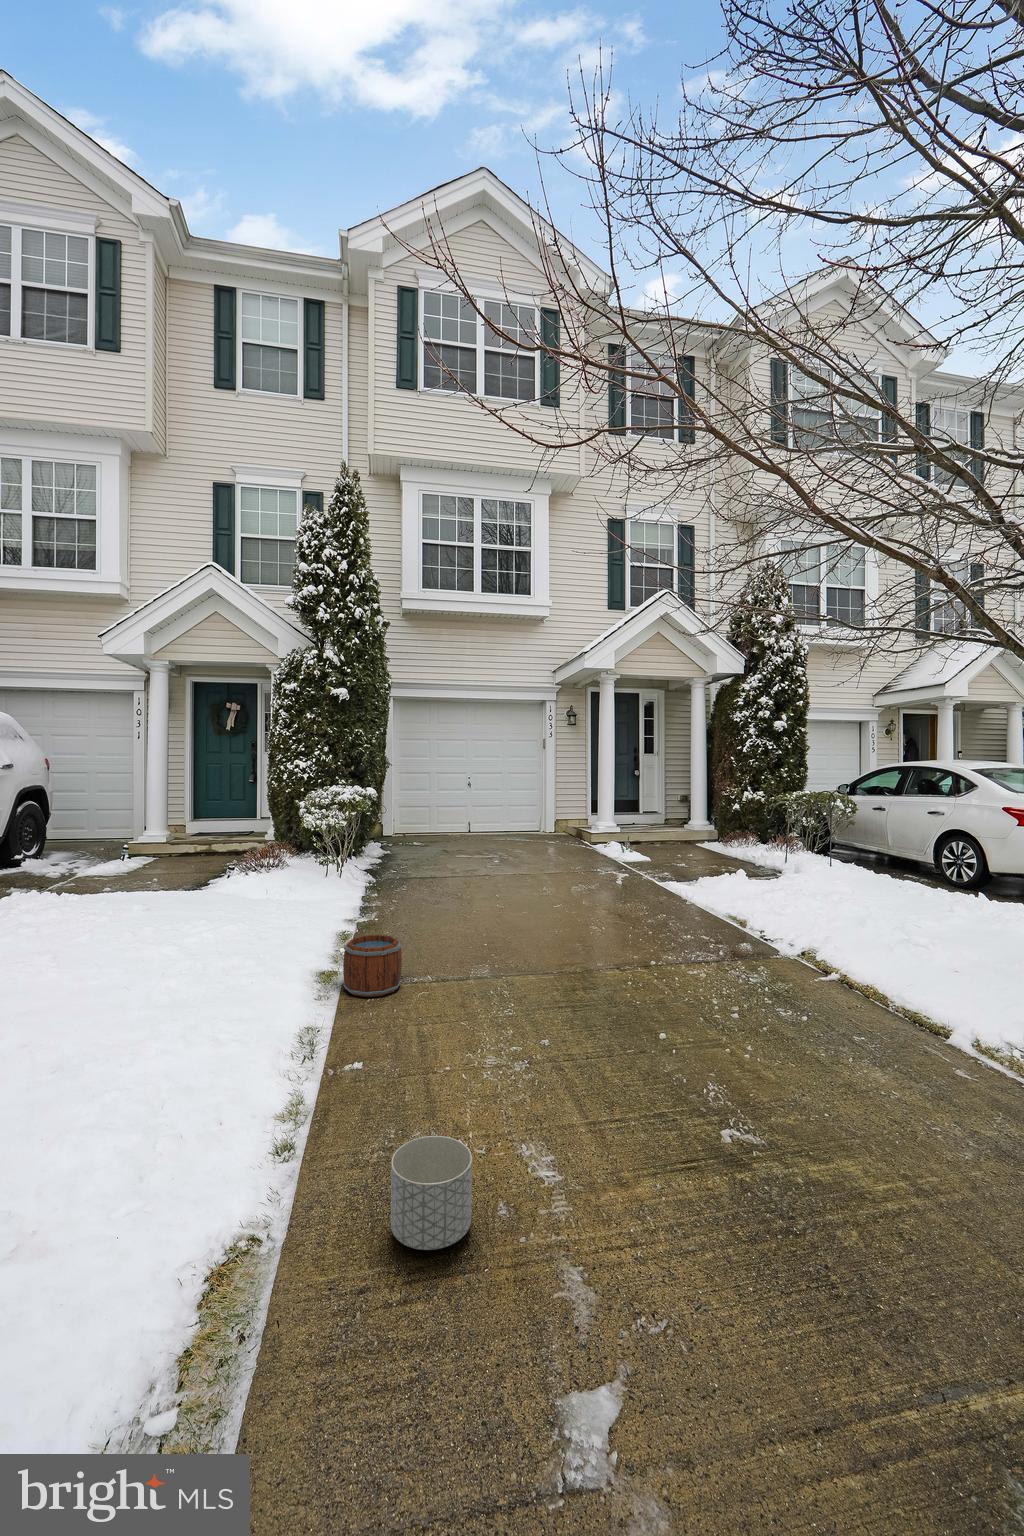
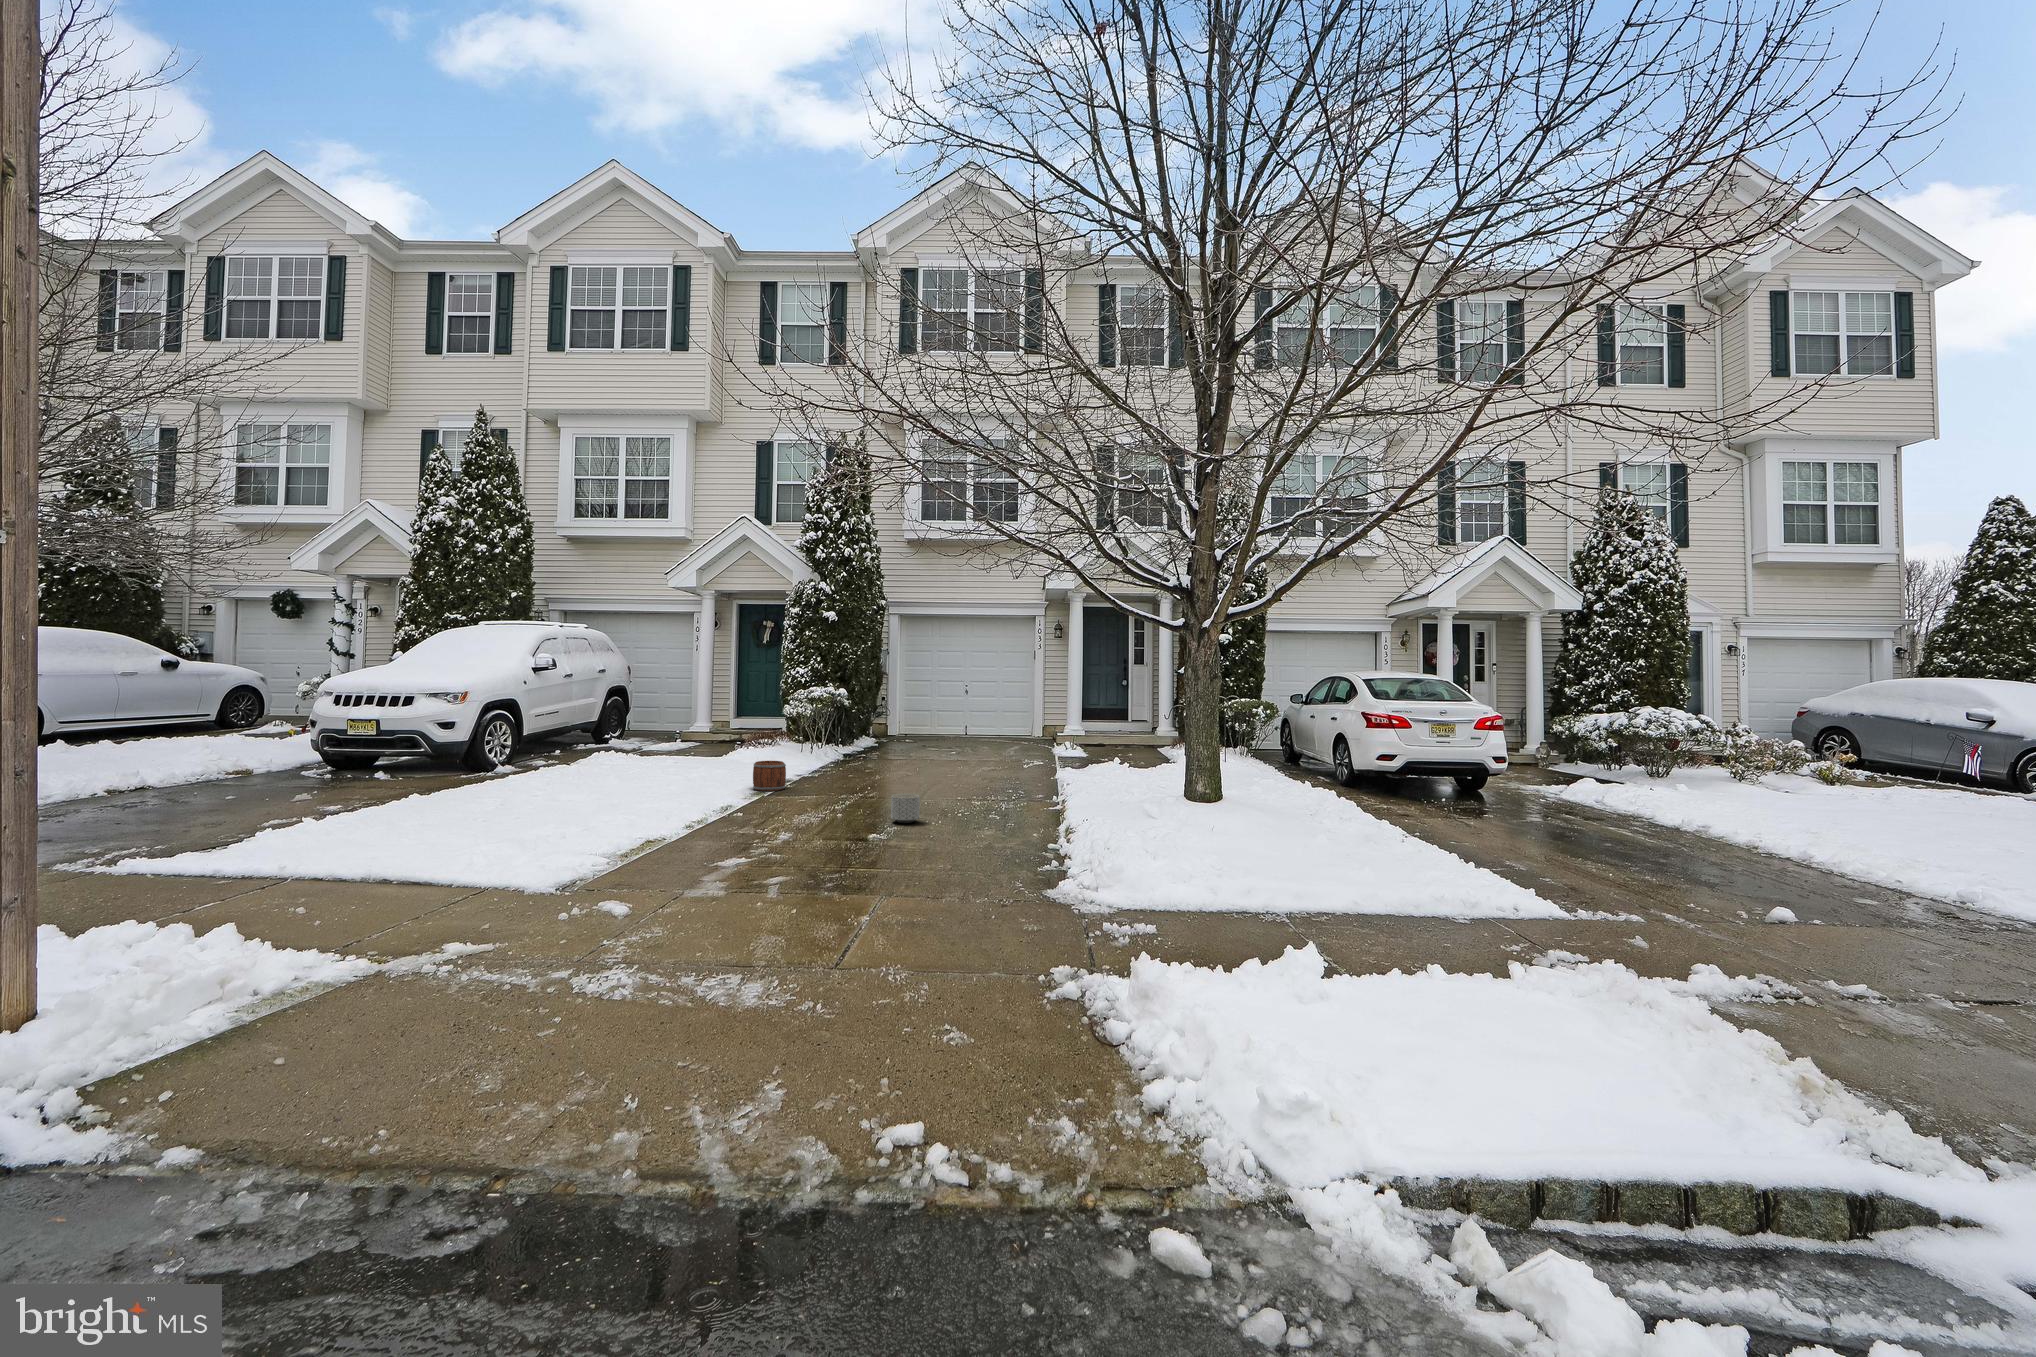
planter: present [391,1136,472,1250] -> present [891,794,920,823]

